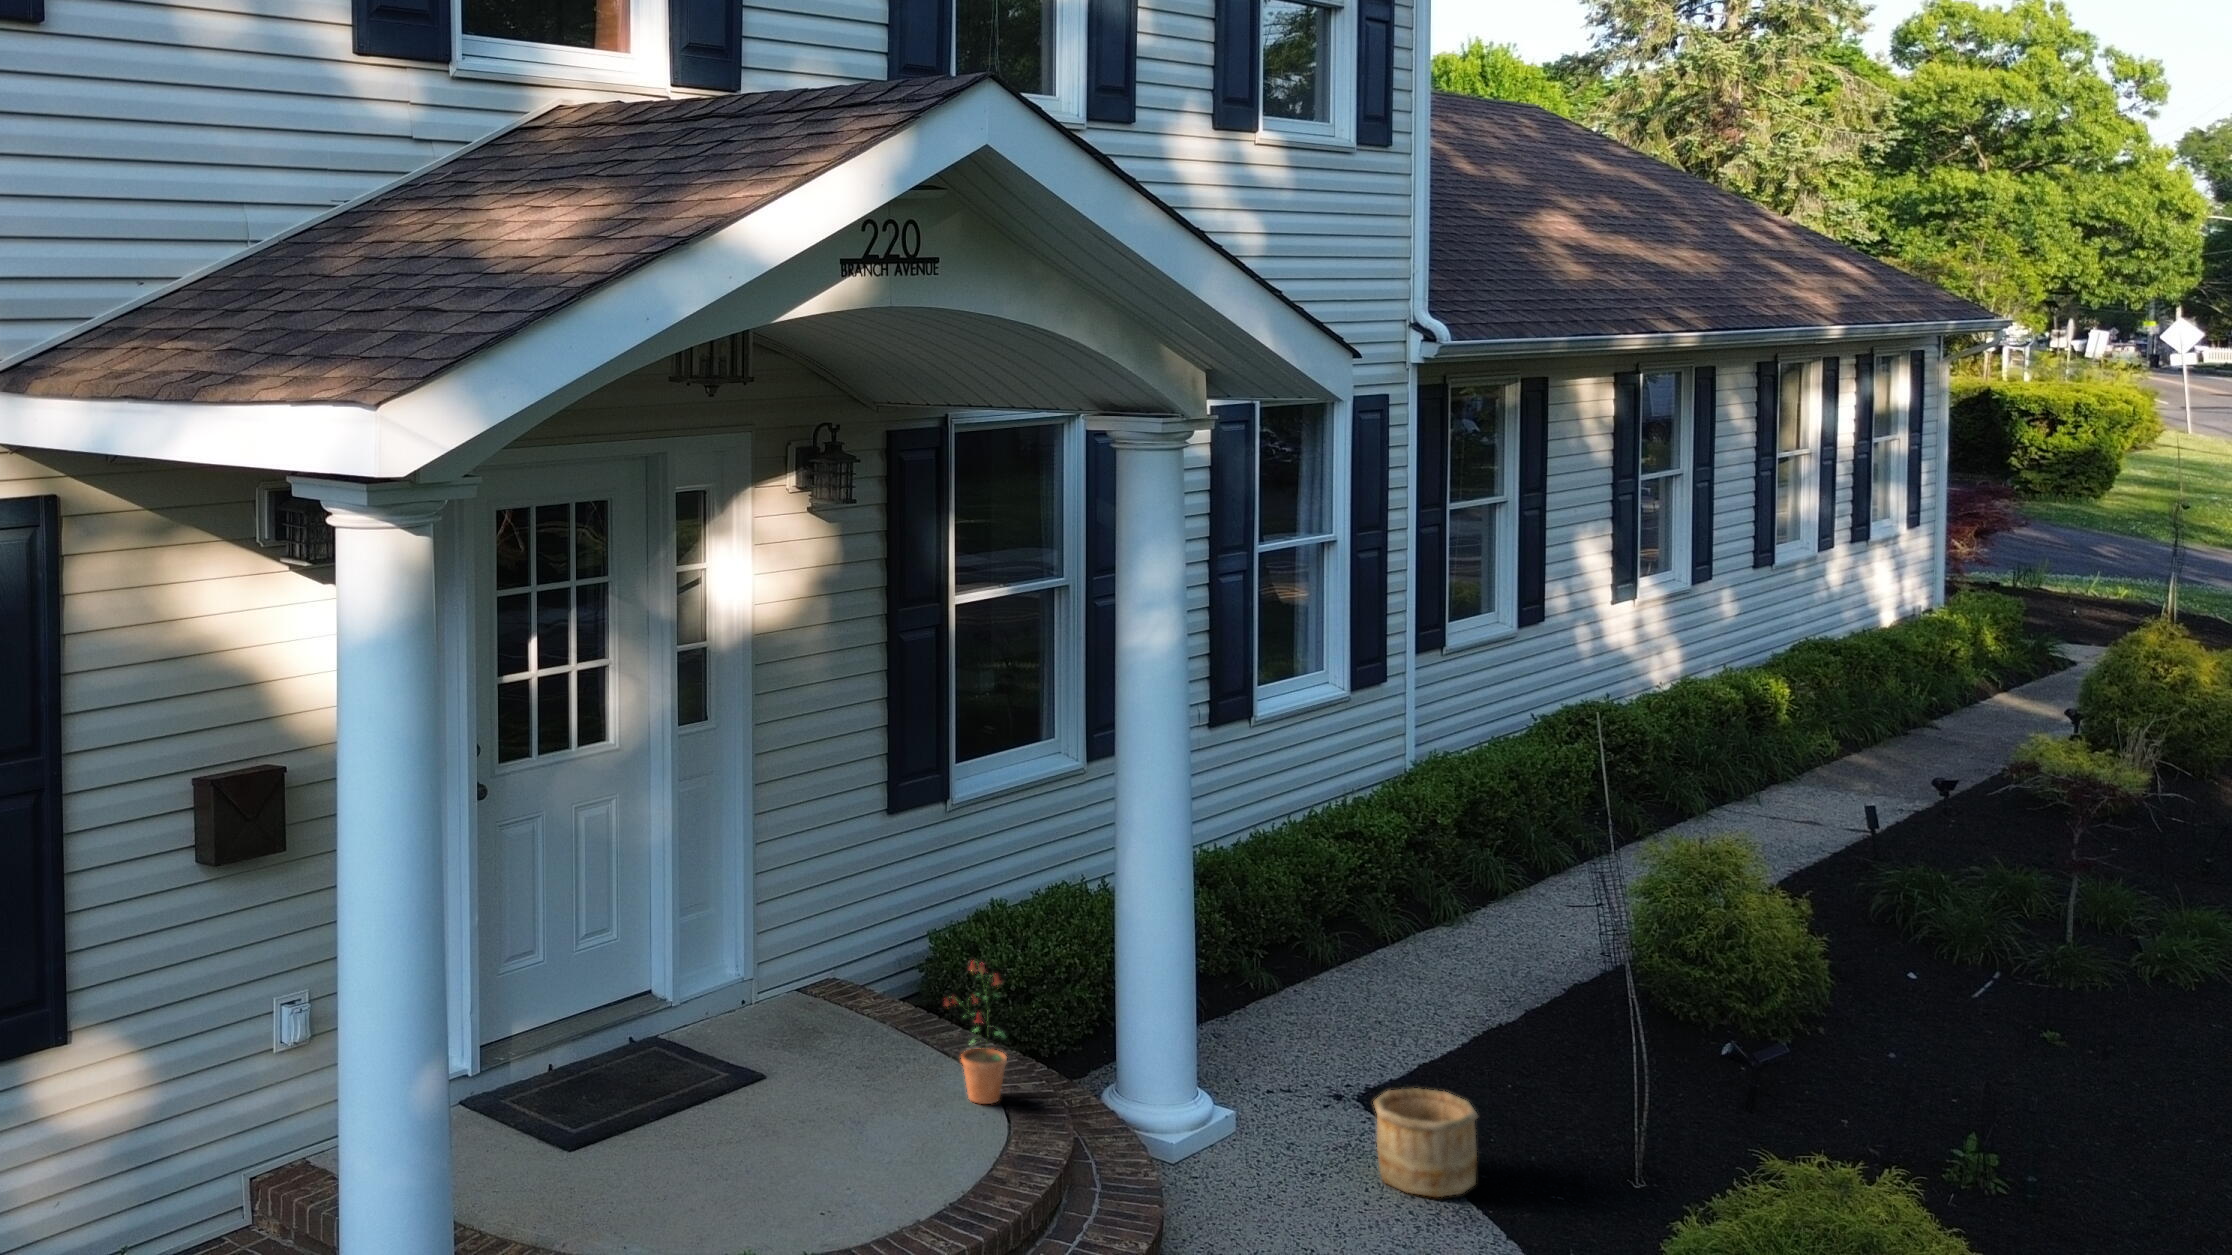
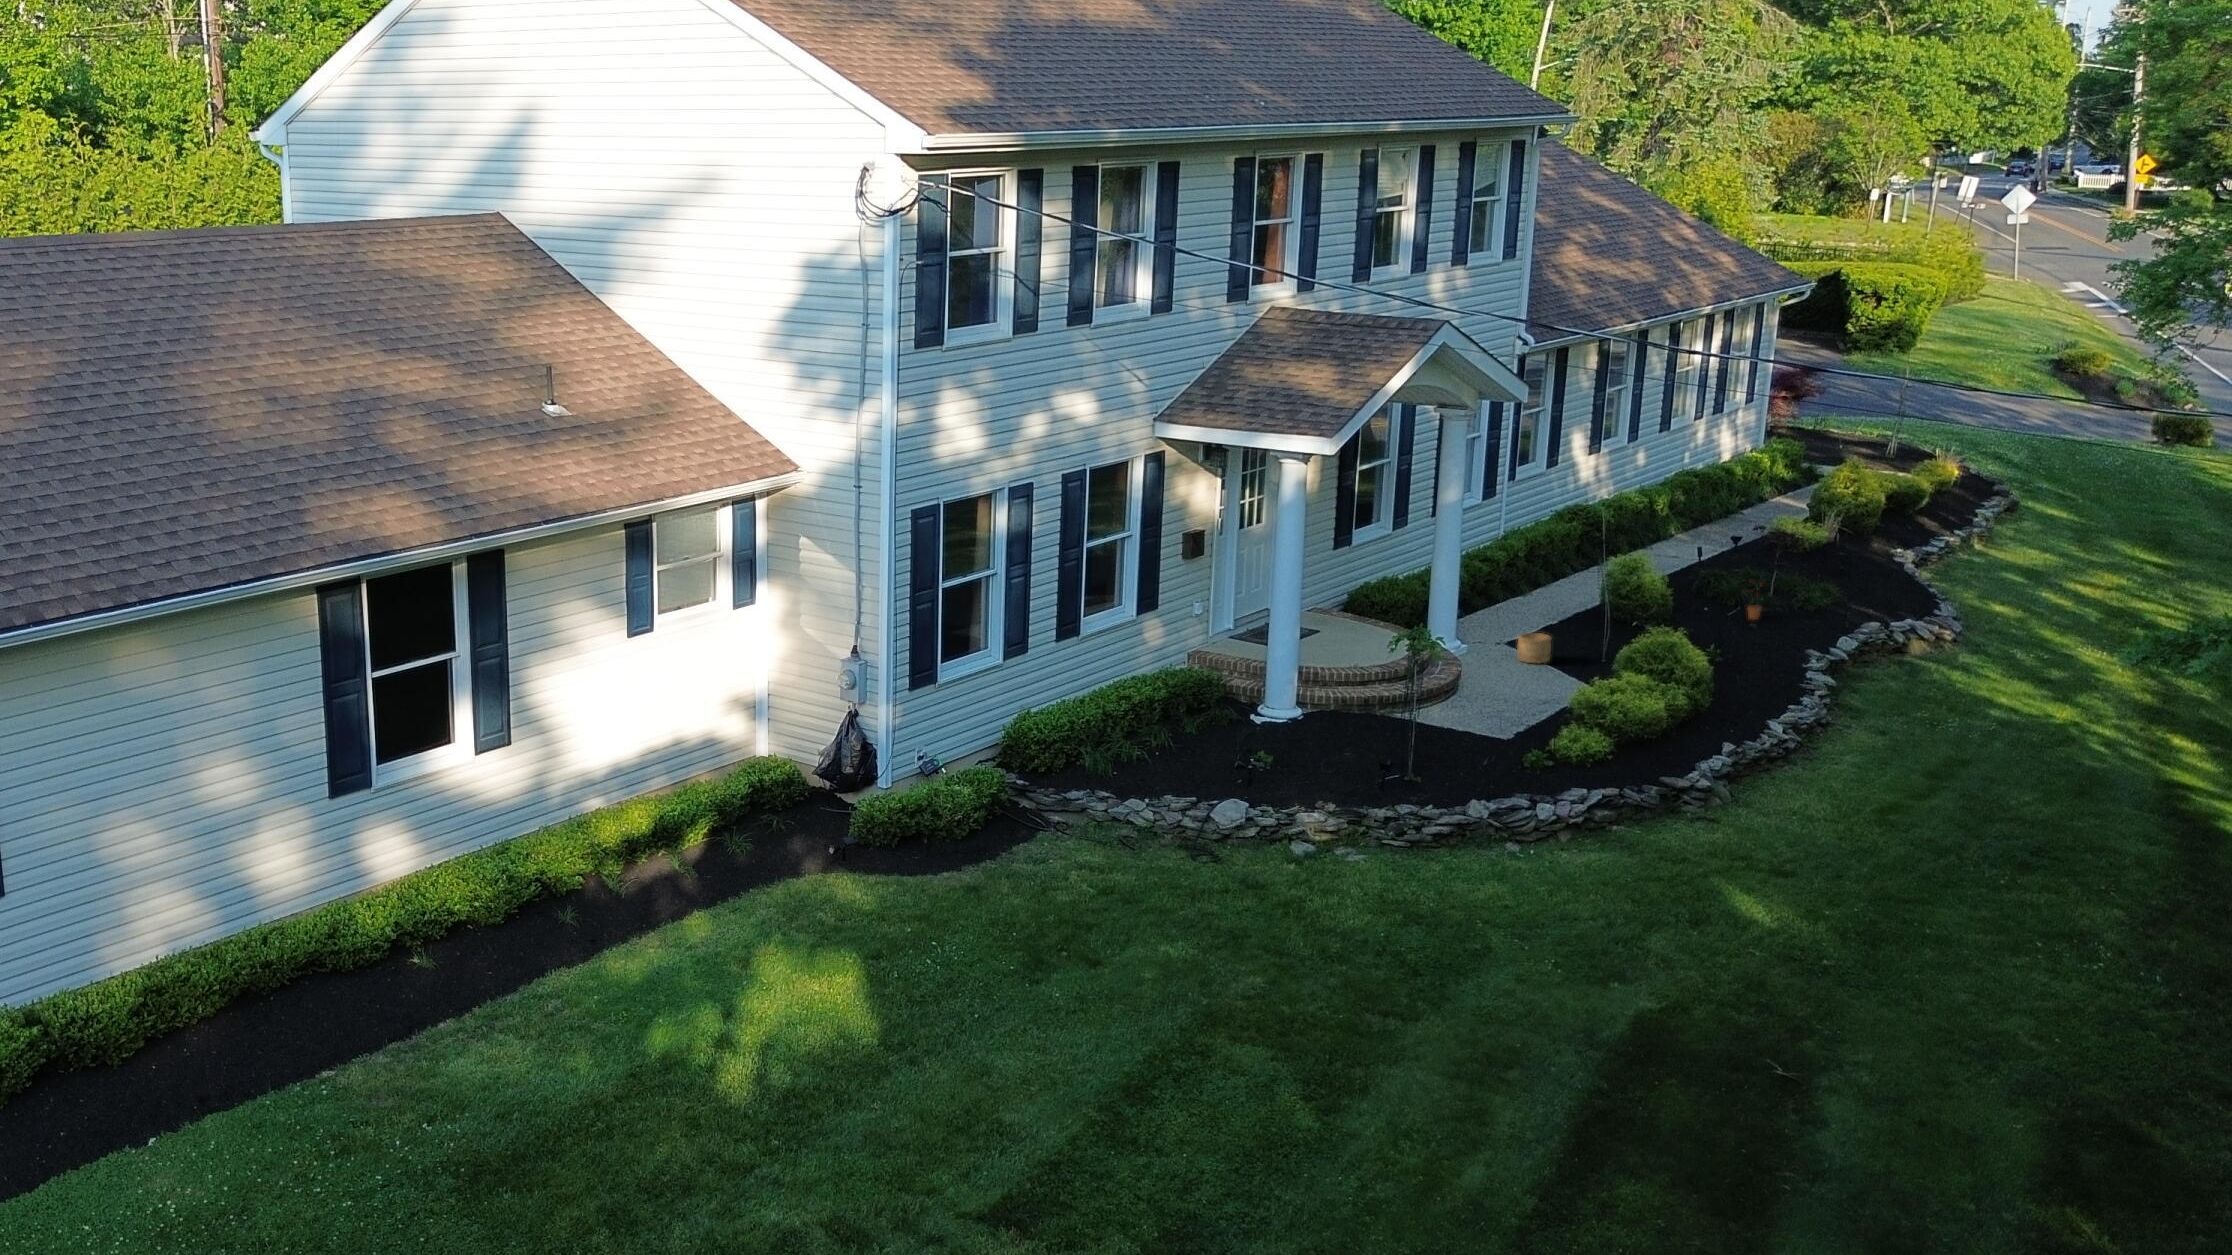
potted plant: present [945,961,1007,1104] -> present [1747,581,1763,620]

